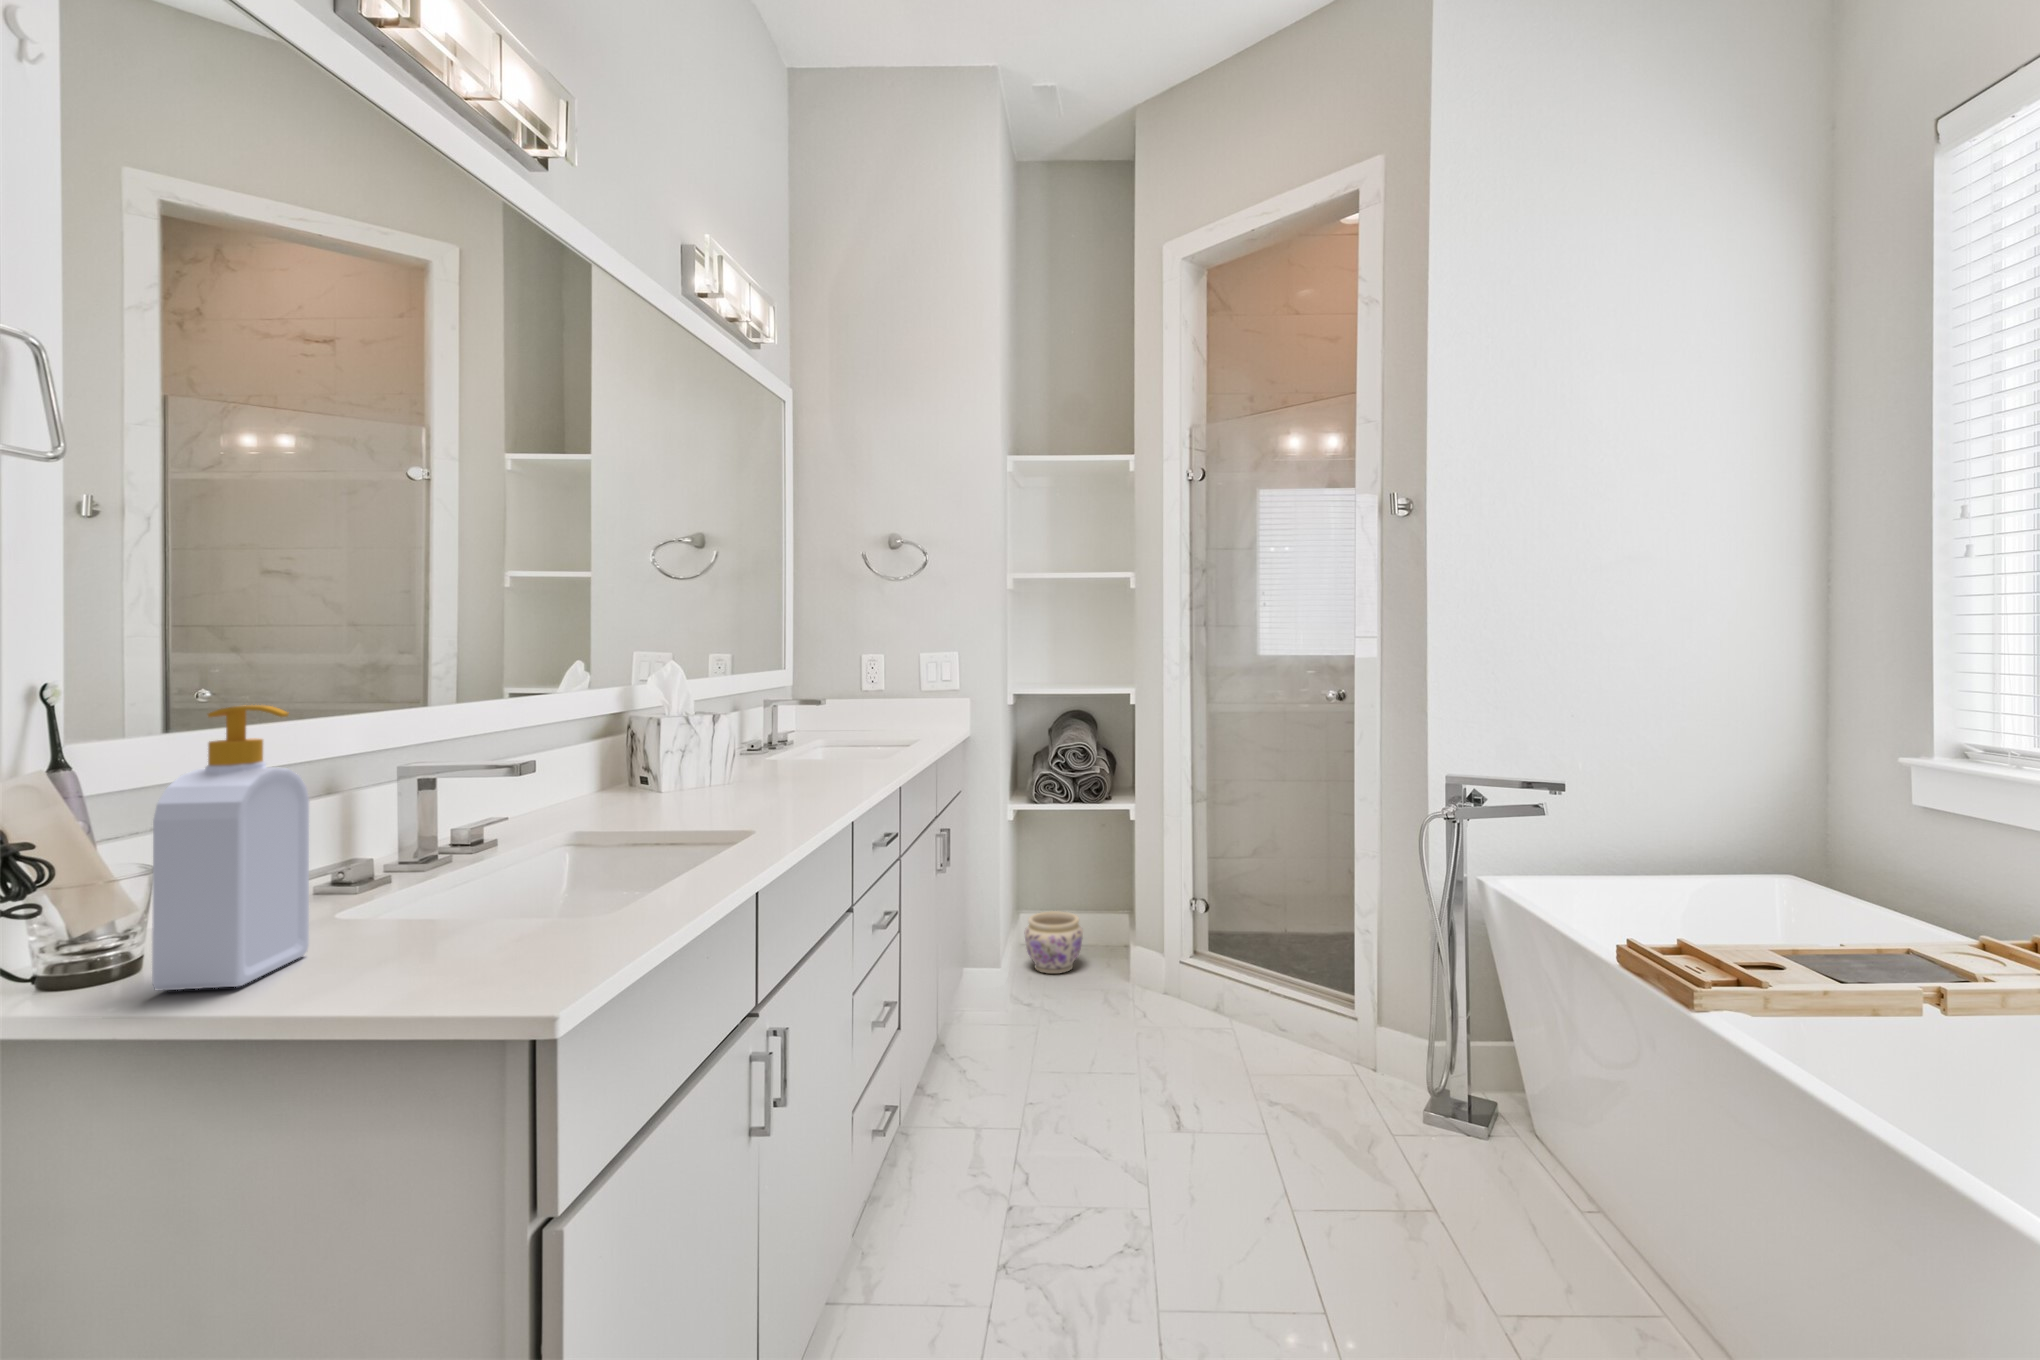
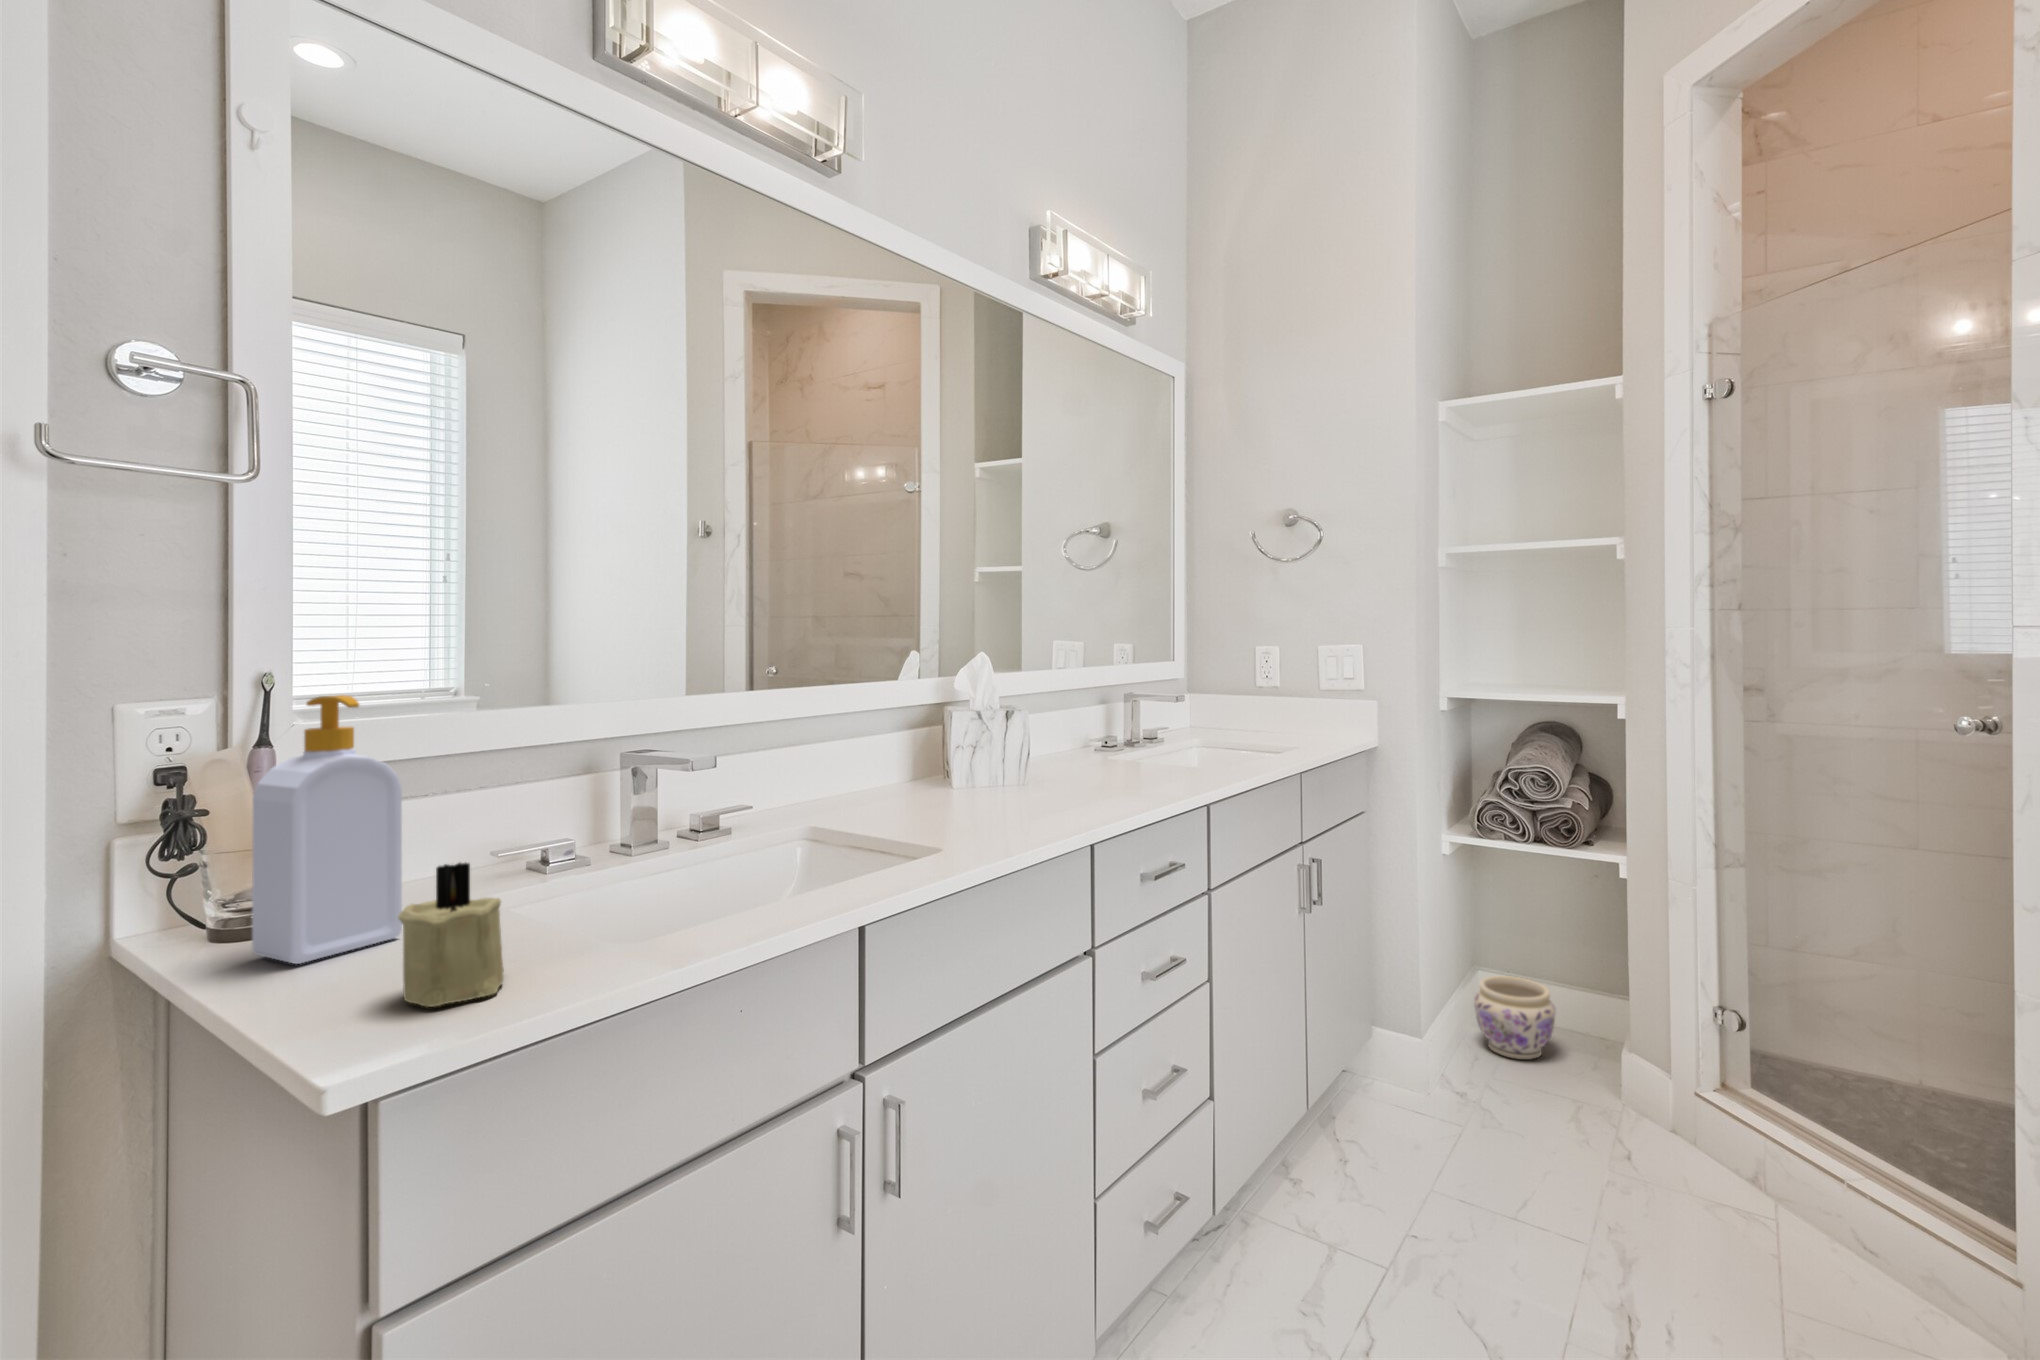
candle: none [443,851,545,980] -> present [398,863,504,1007]

